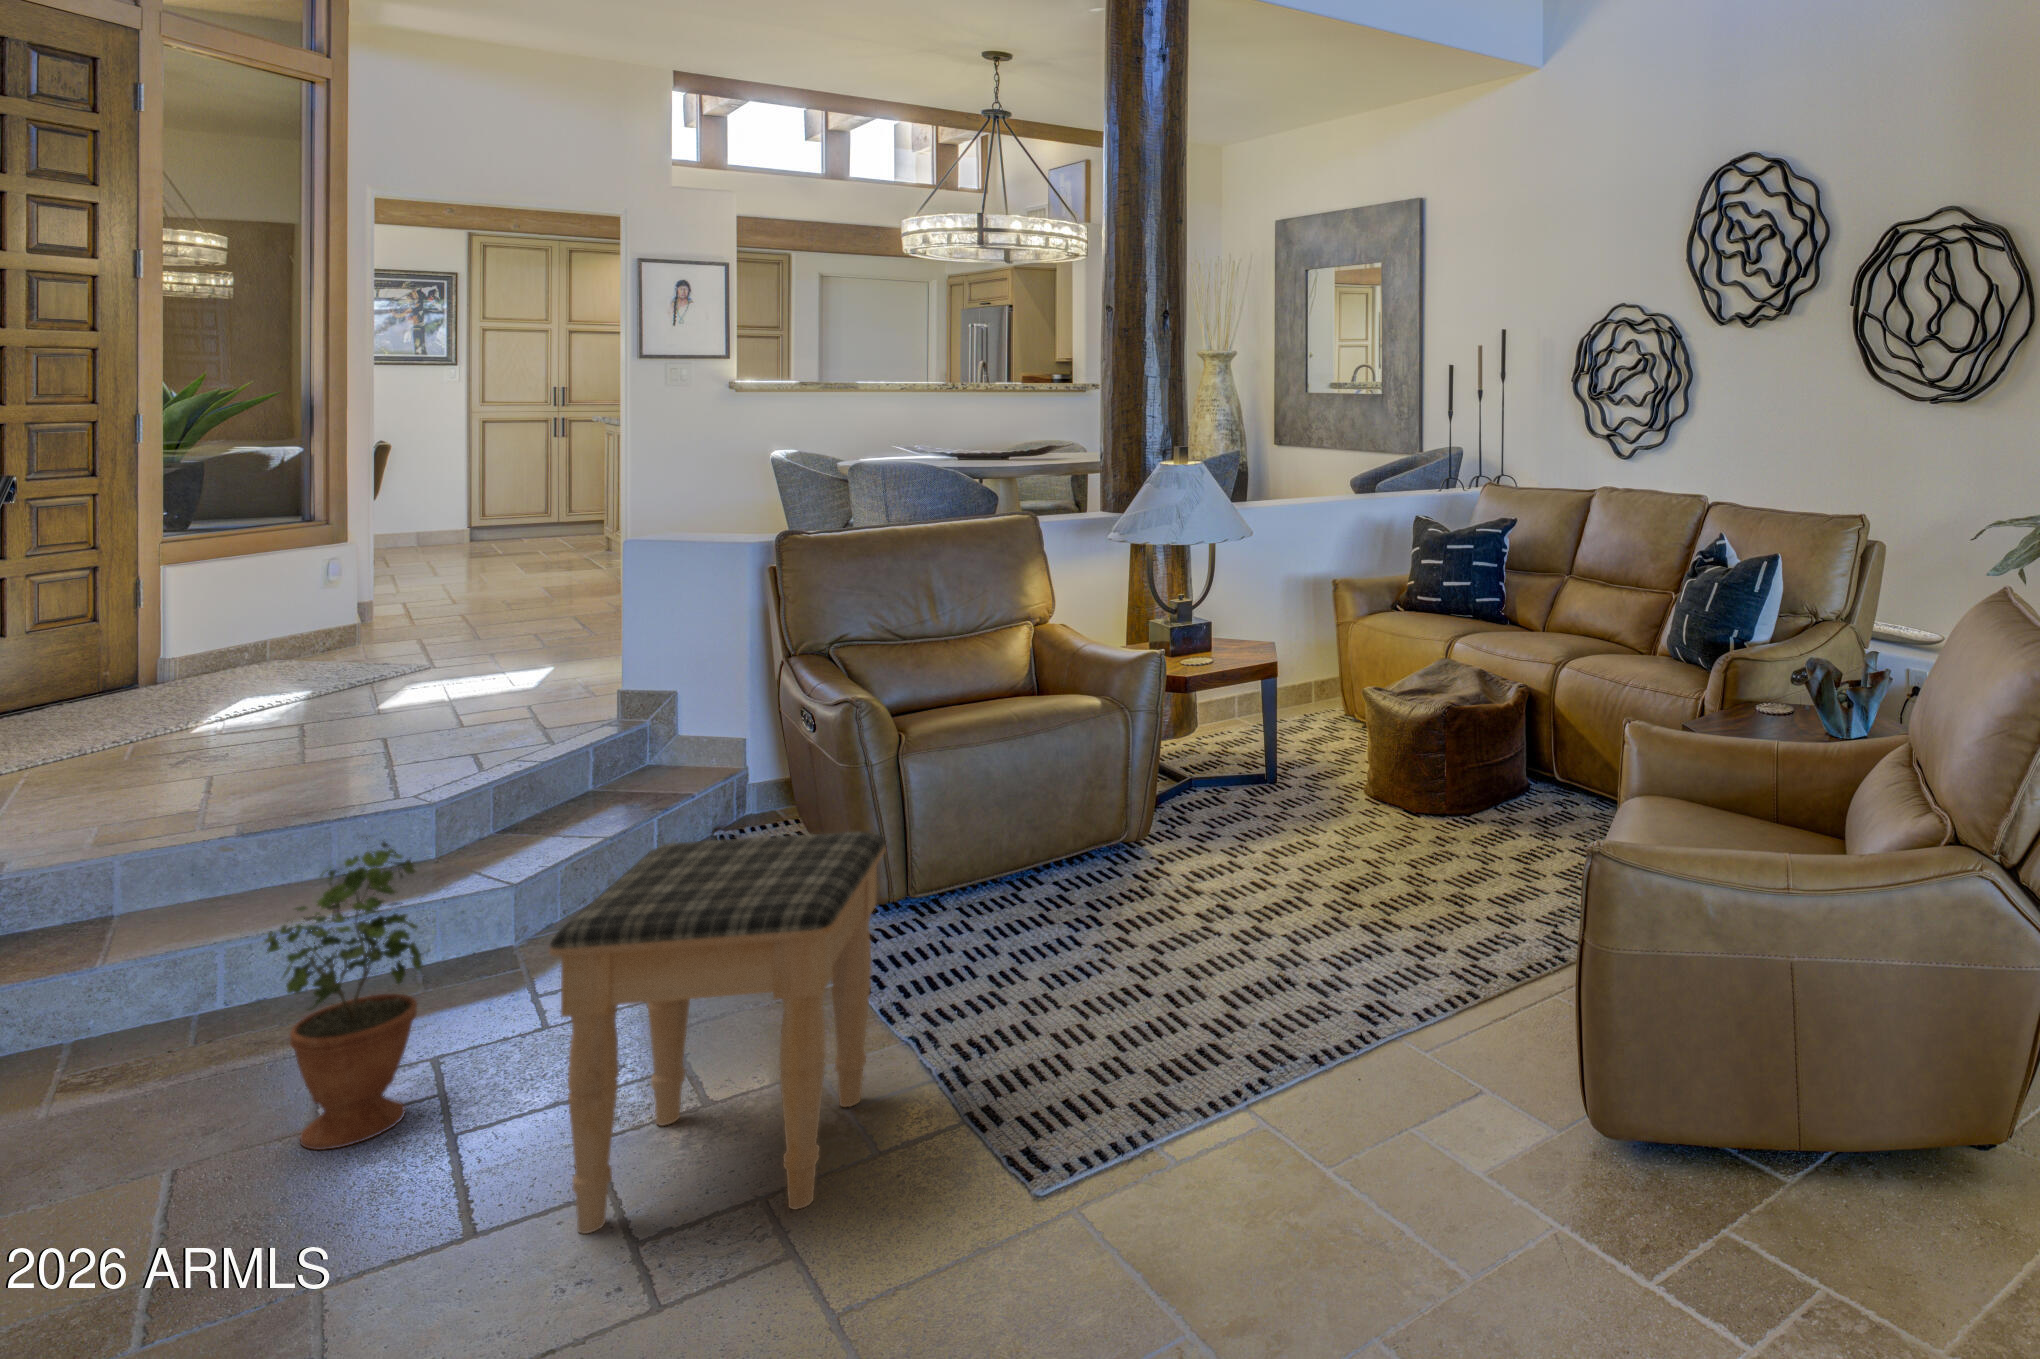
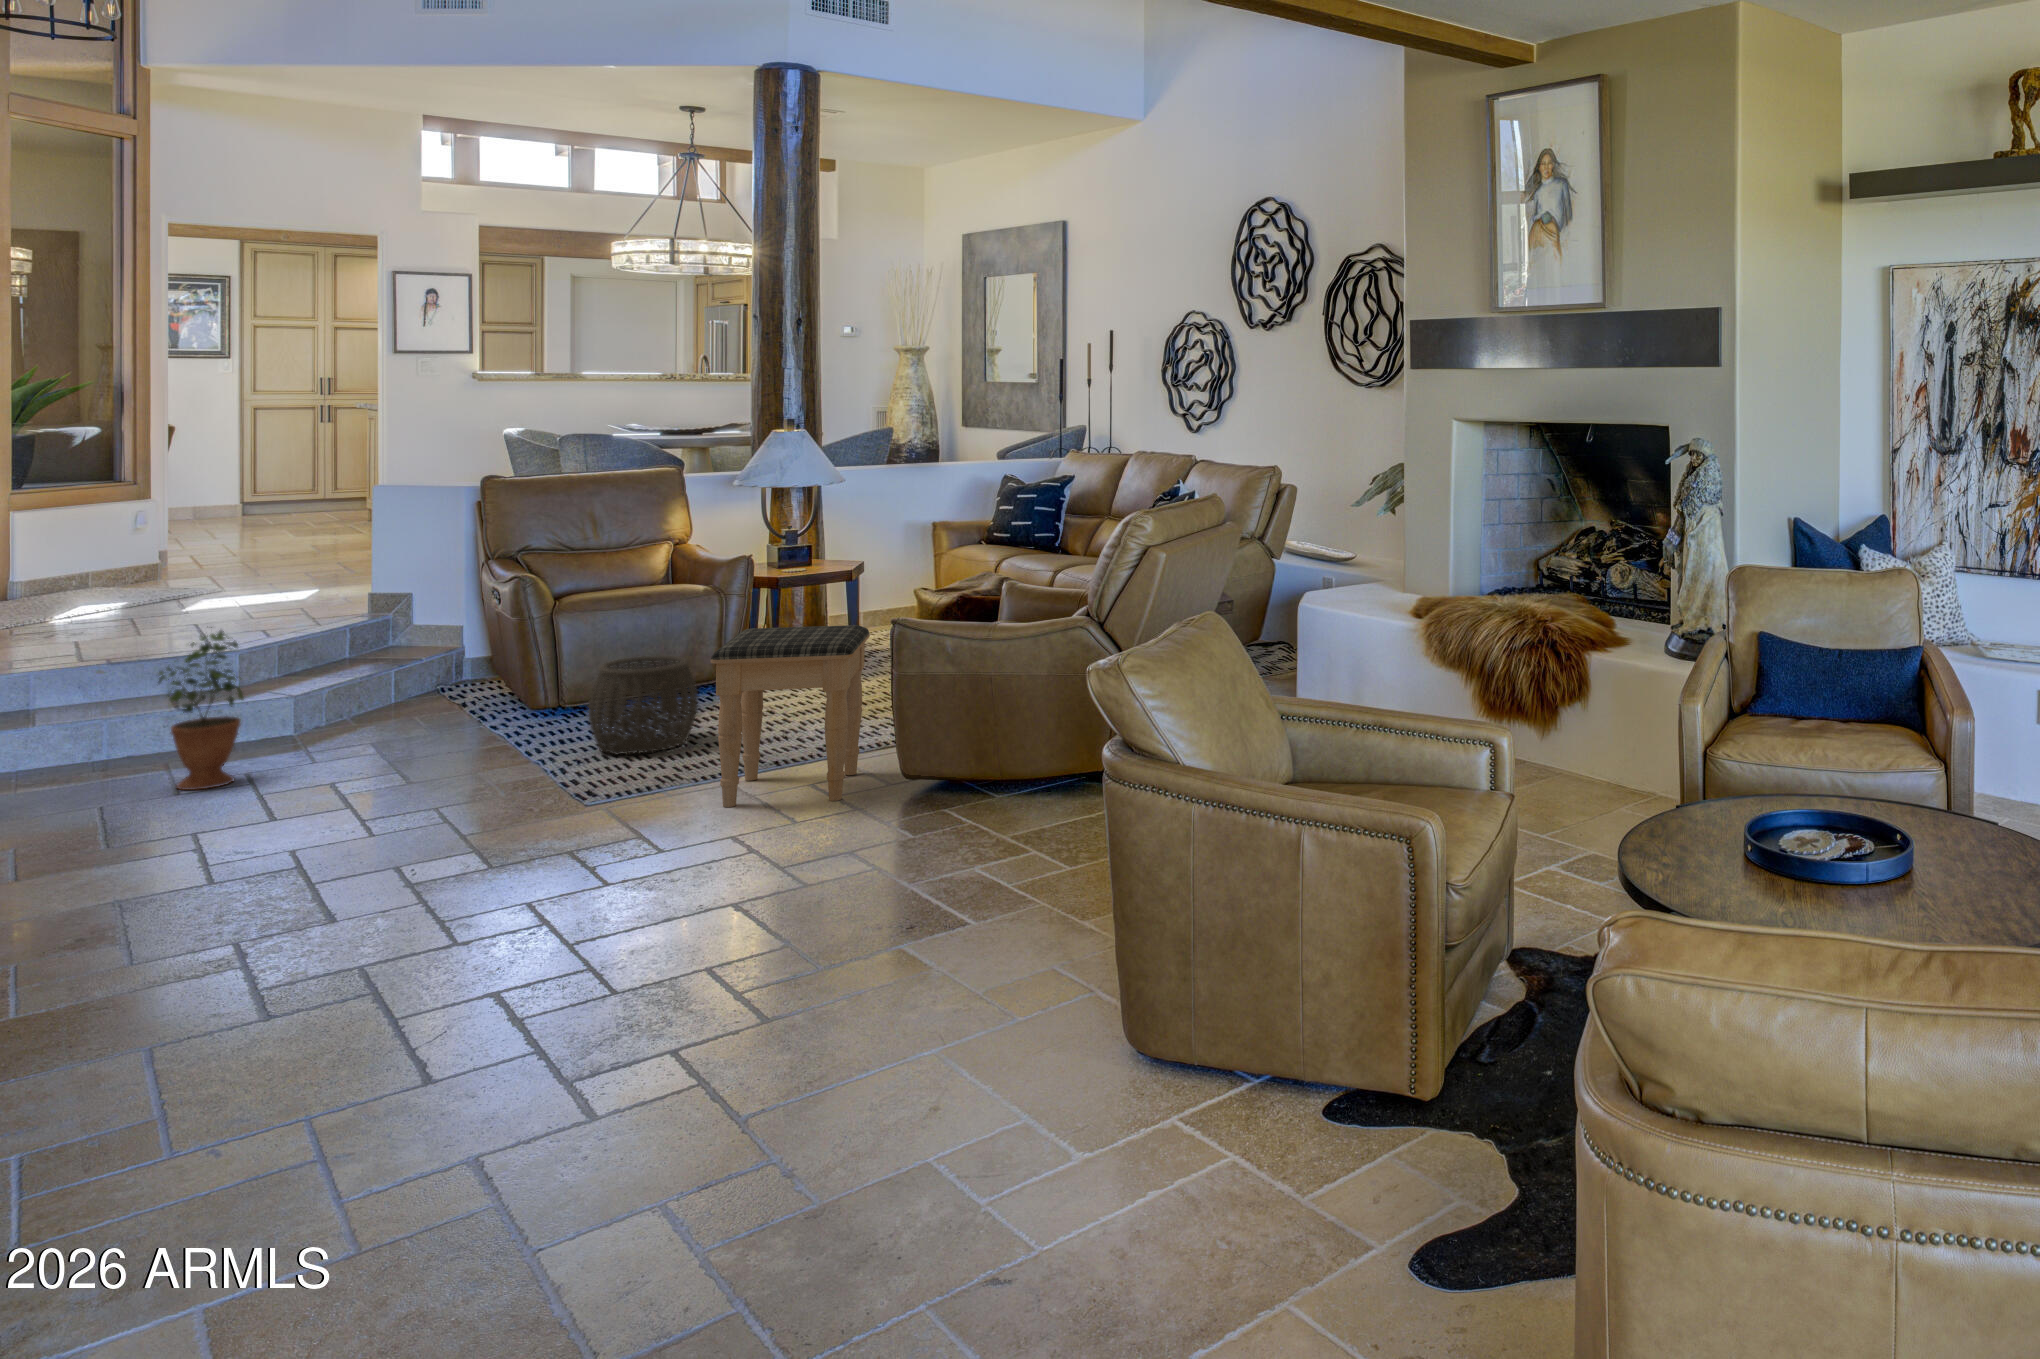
footstool: present [549,832,886,1234] -> present [711,625,870,807]
woven basket: none [988,843,1159,1034] -> present [588,655,698,755]

